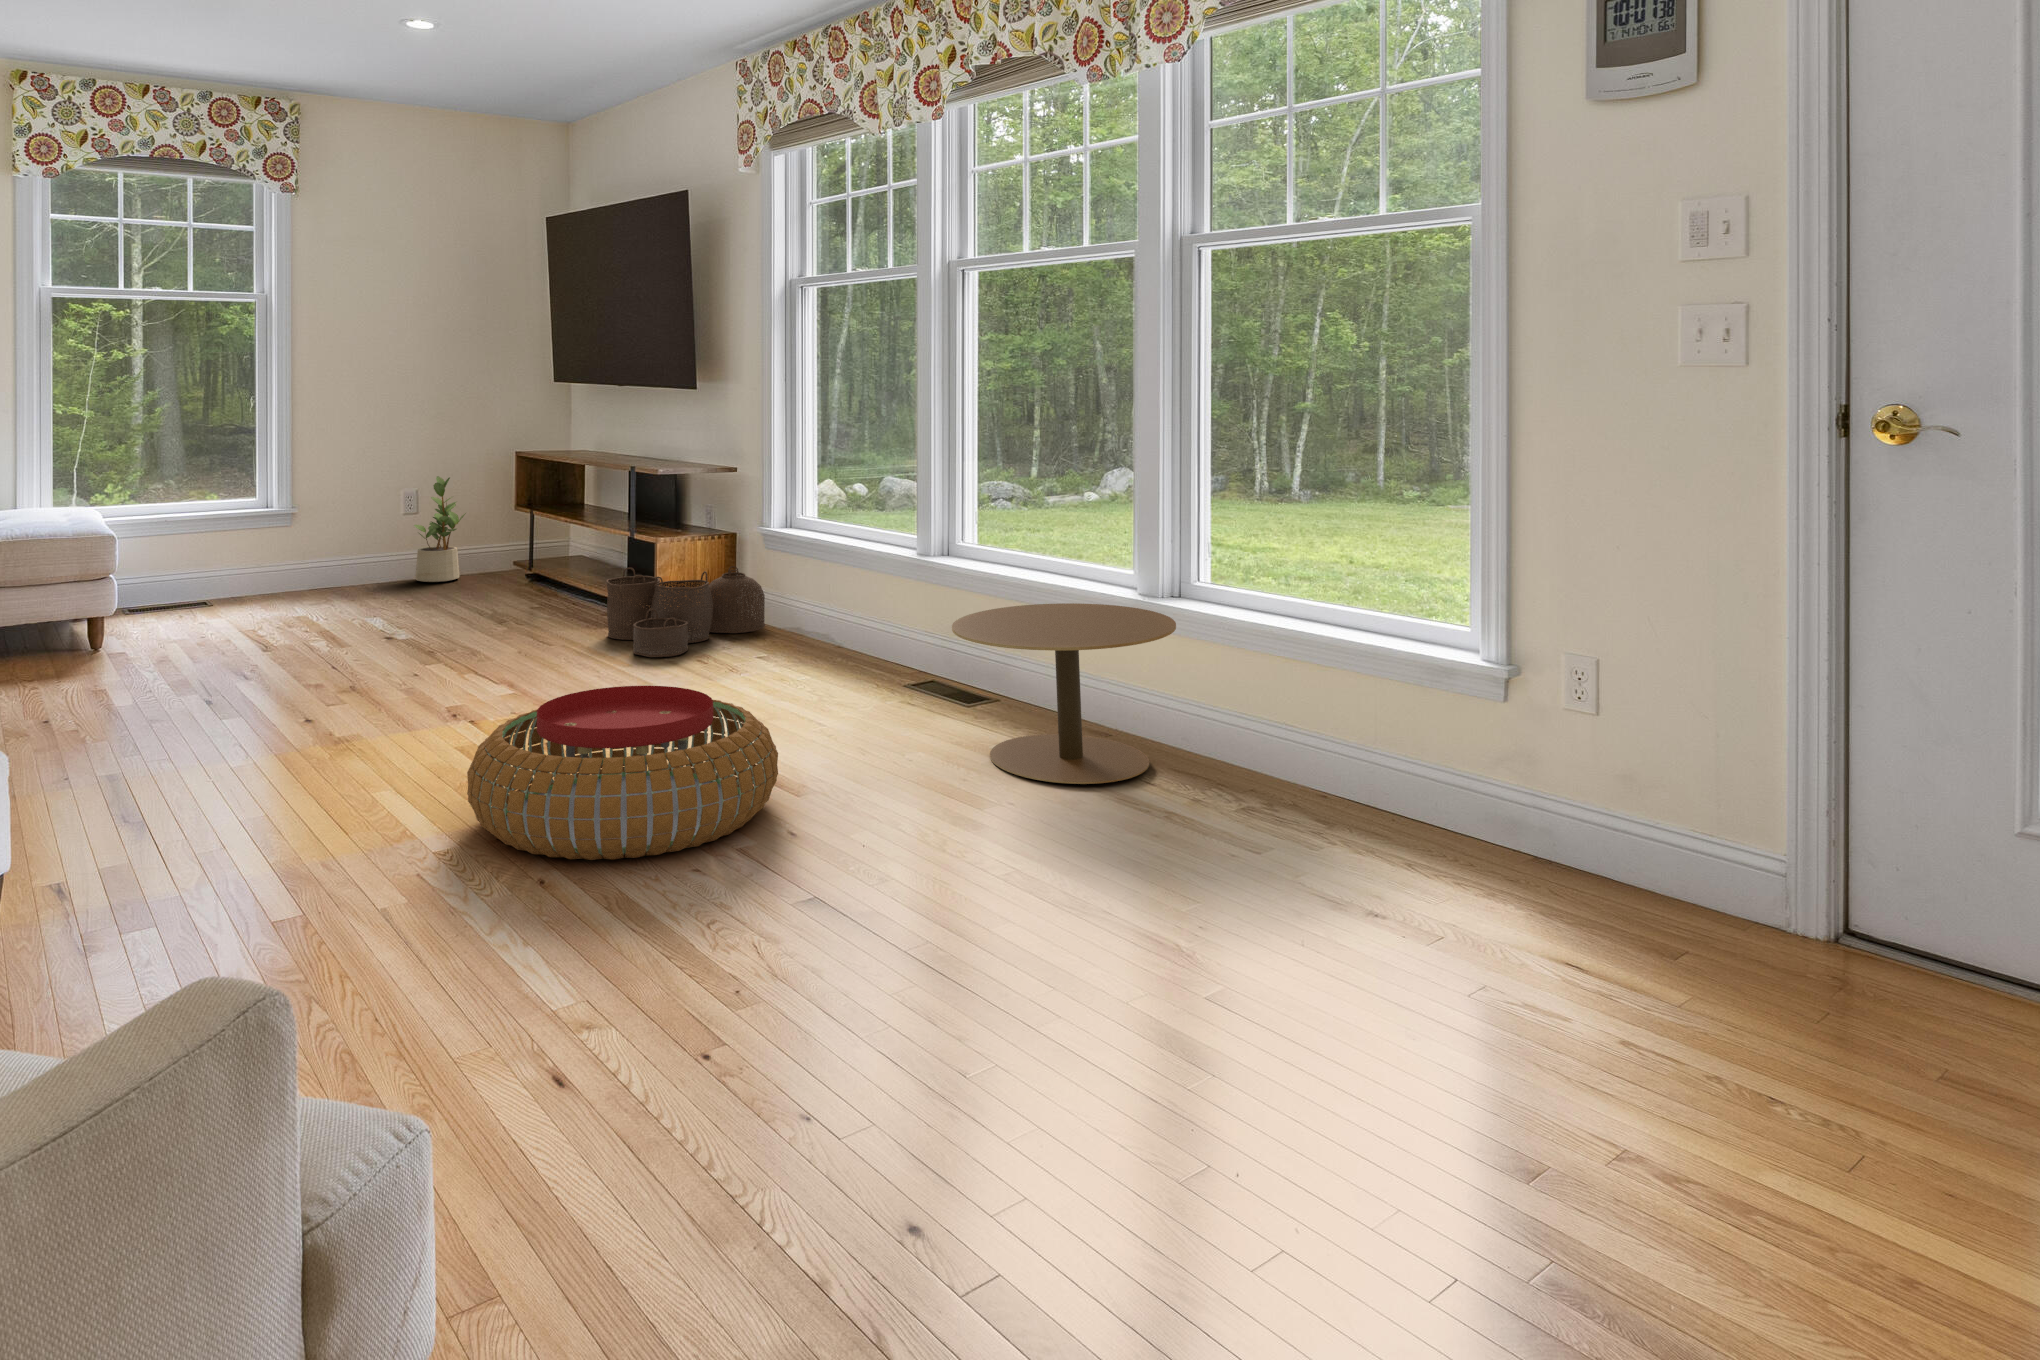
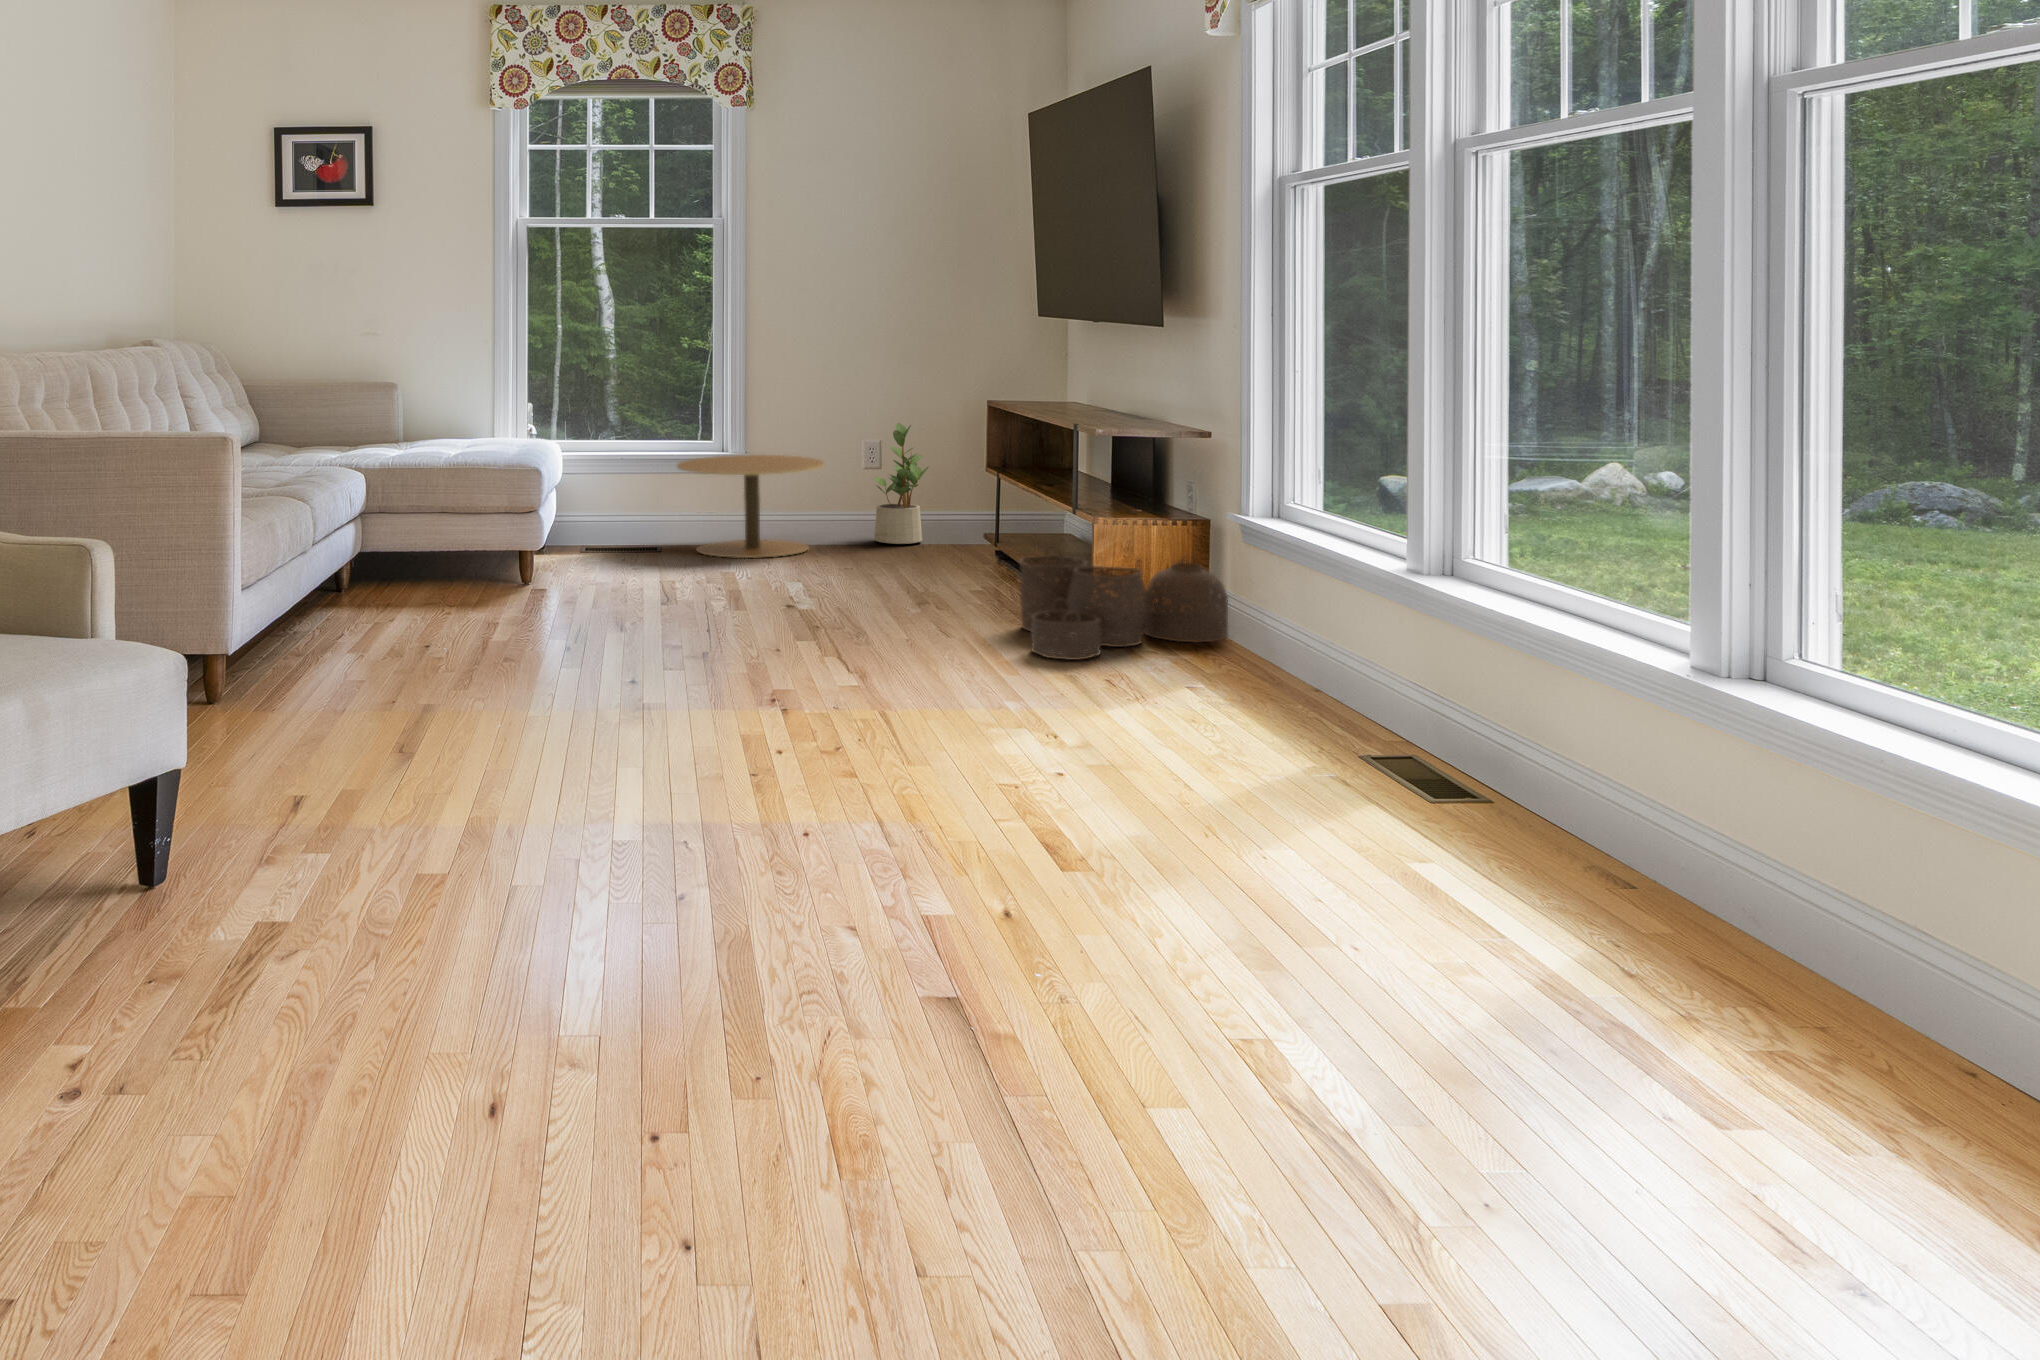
side table: present [952,603,1176,784] -> present [677,455,824,558]
pouf: present [467,686,778,860] -> none [663,681,1032,887]

